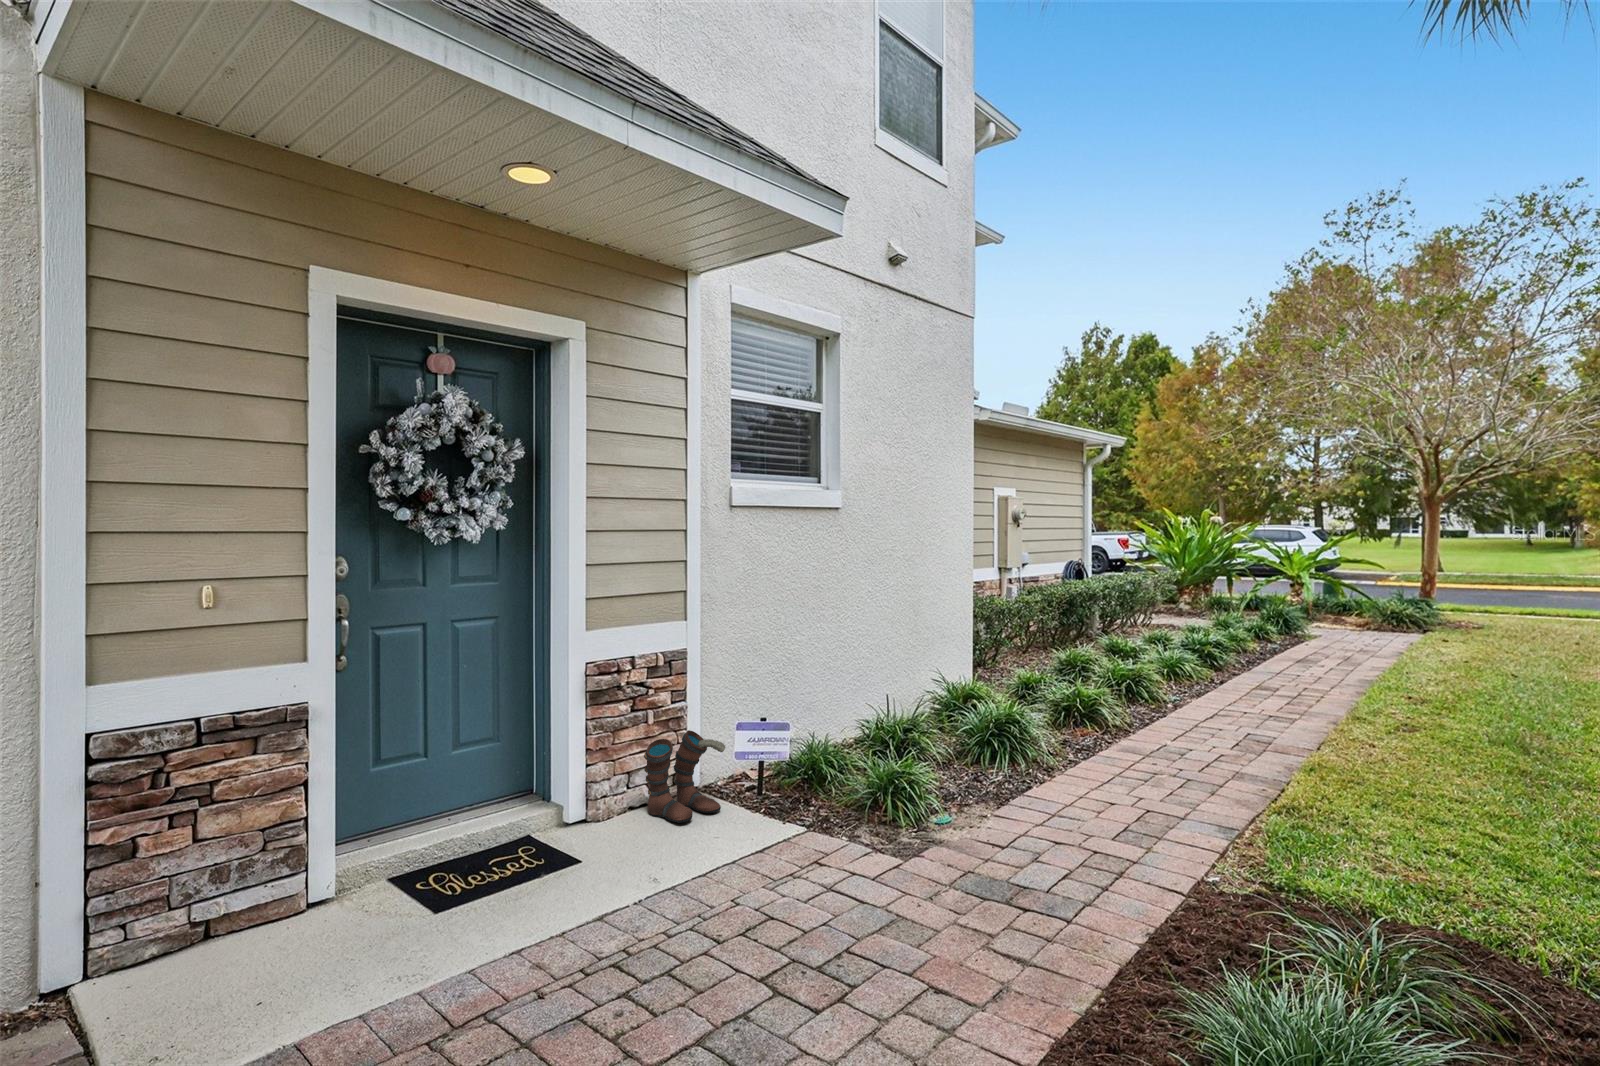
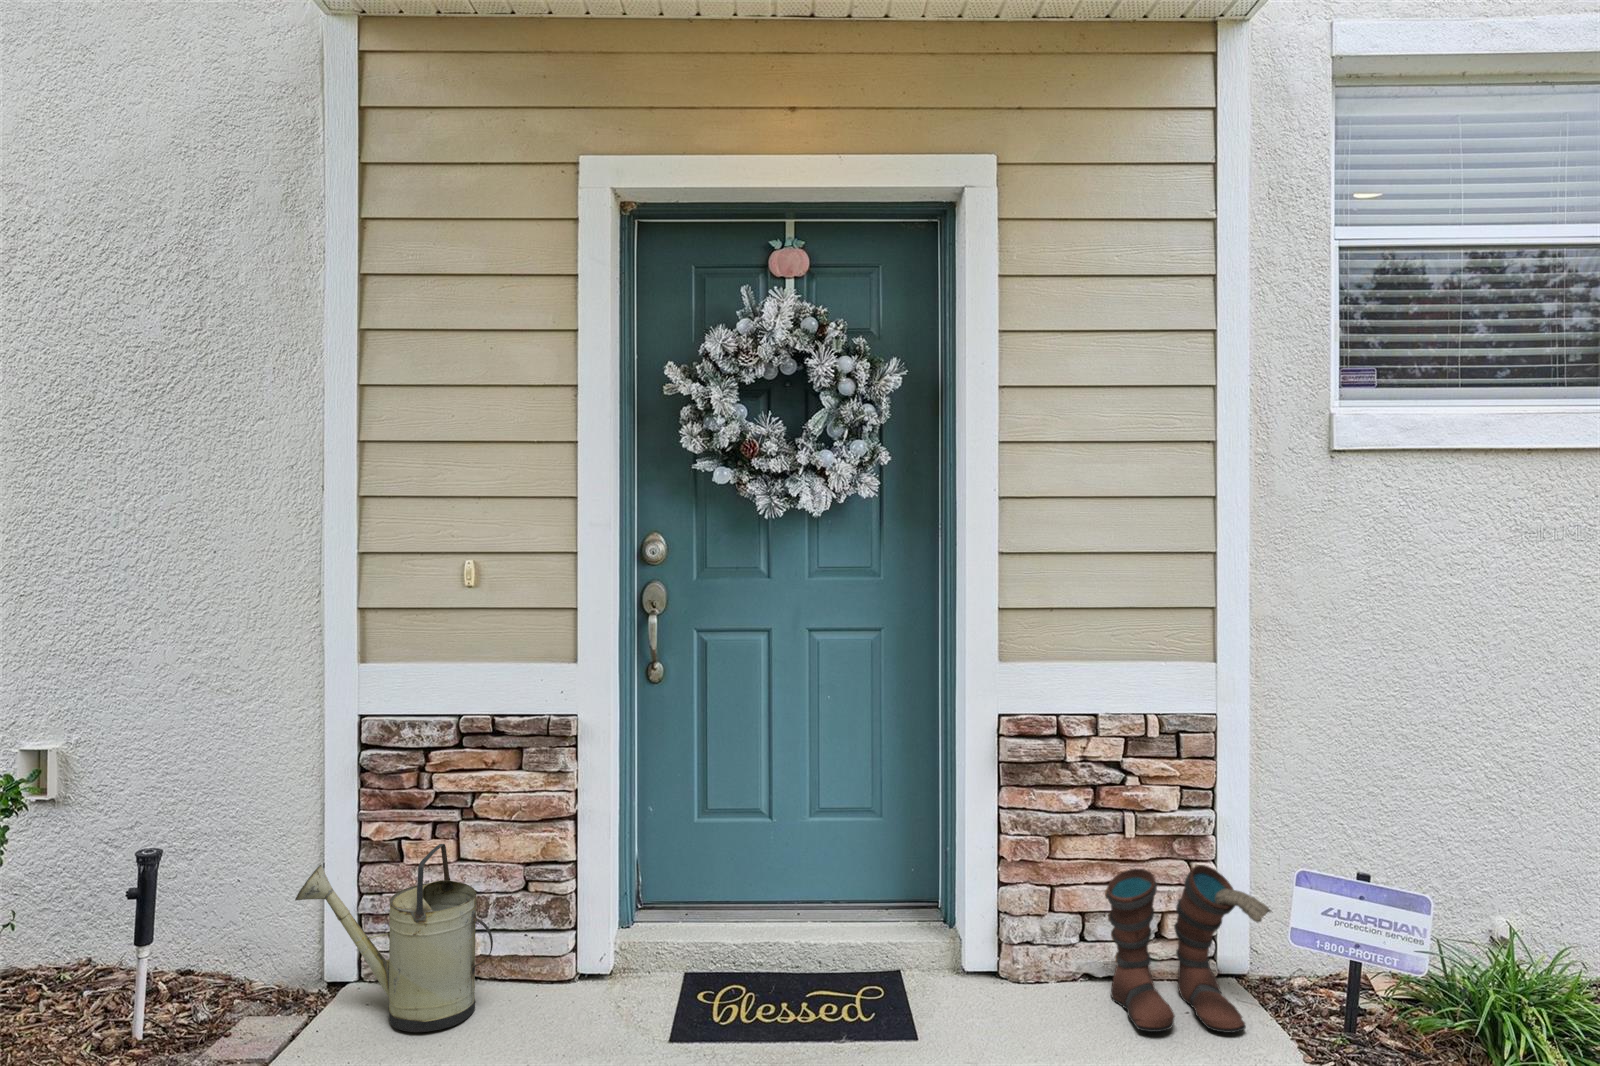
watering can: none [58,827,263,987] -> present [295,844,493,1032]

